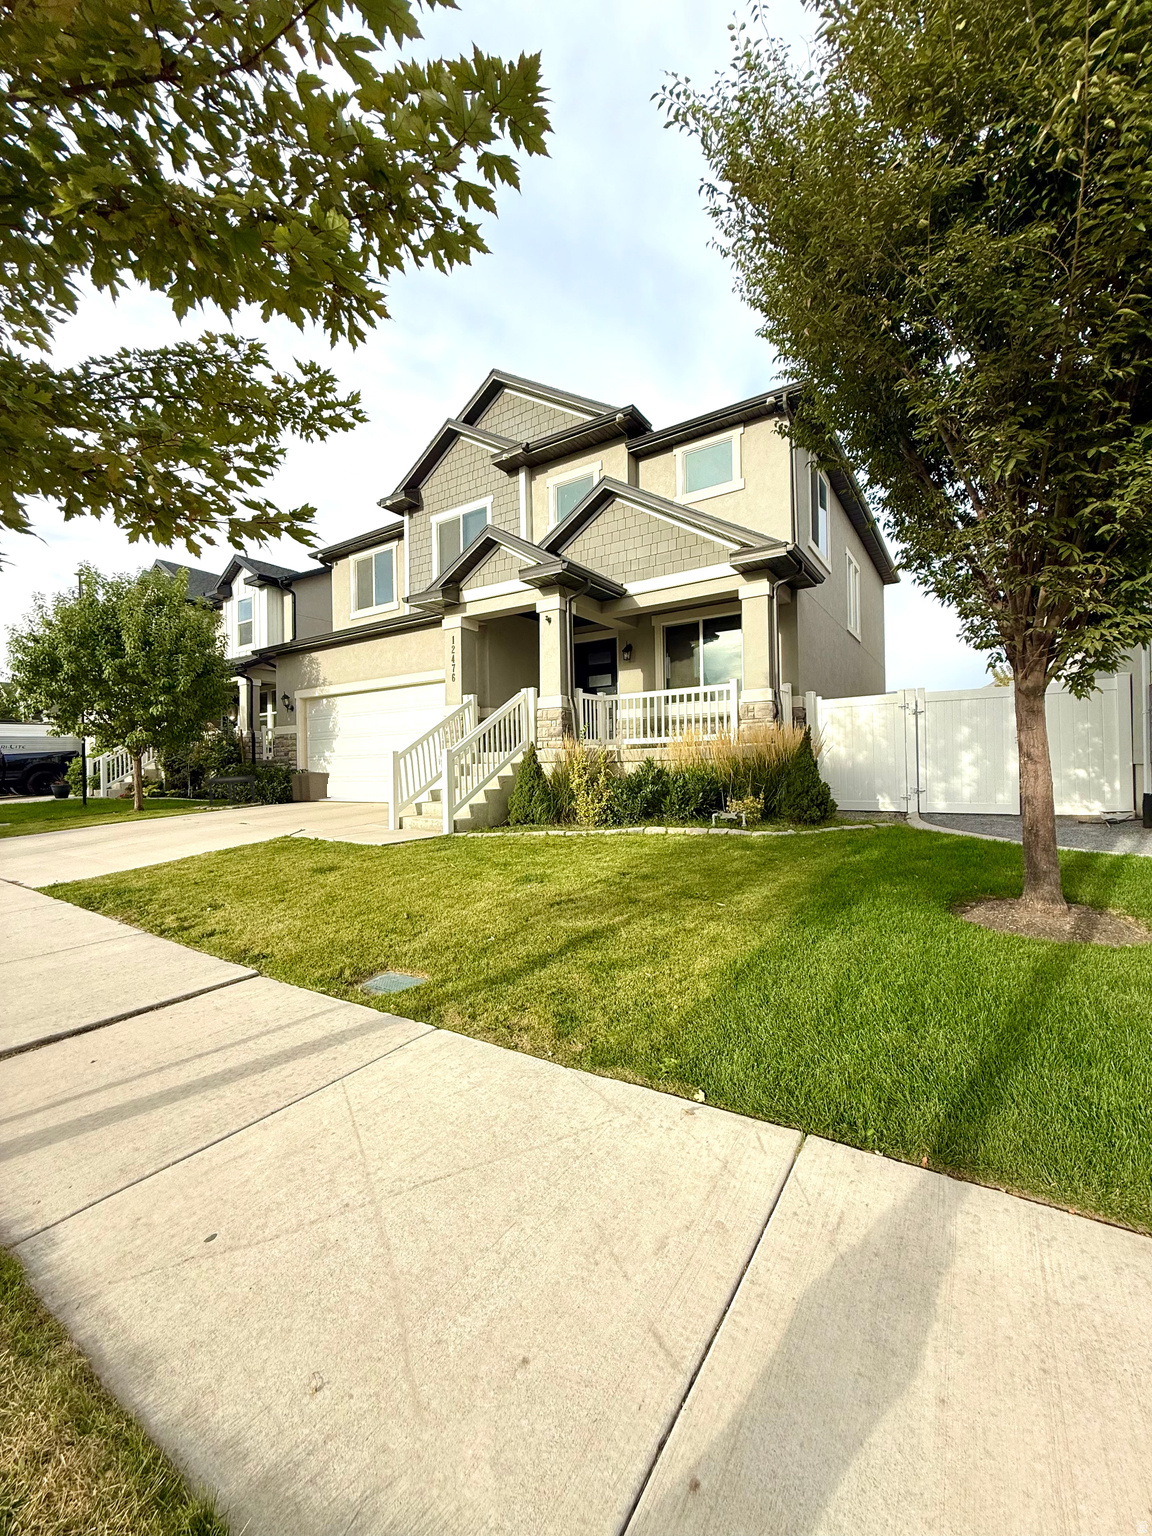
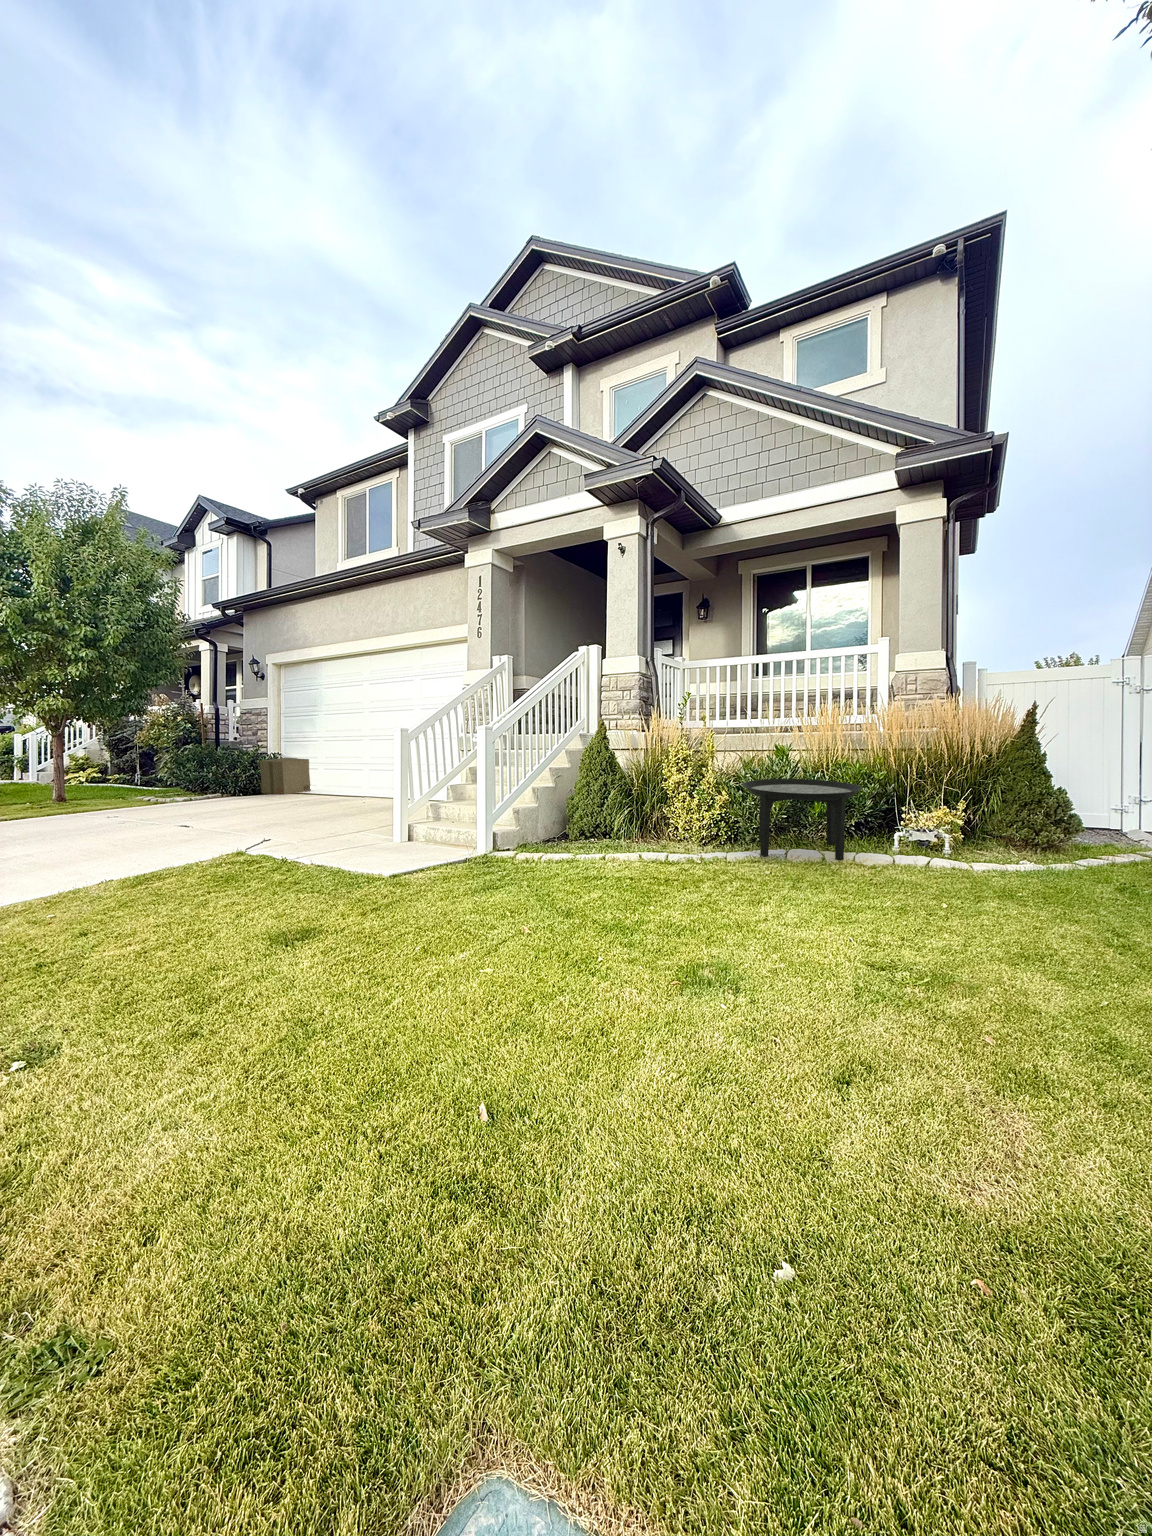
round table: present [207,776,255,805] -> present [742,779,862,860]

